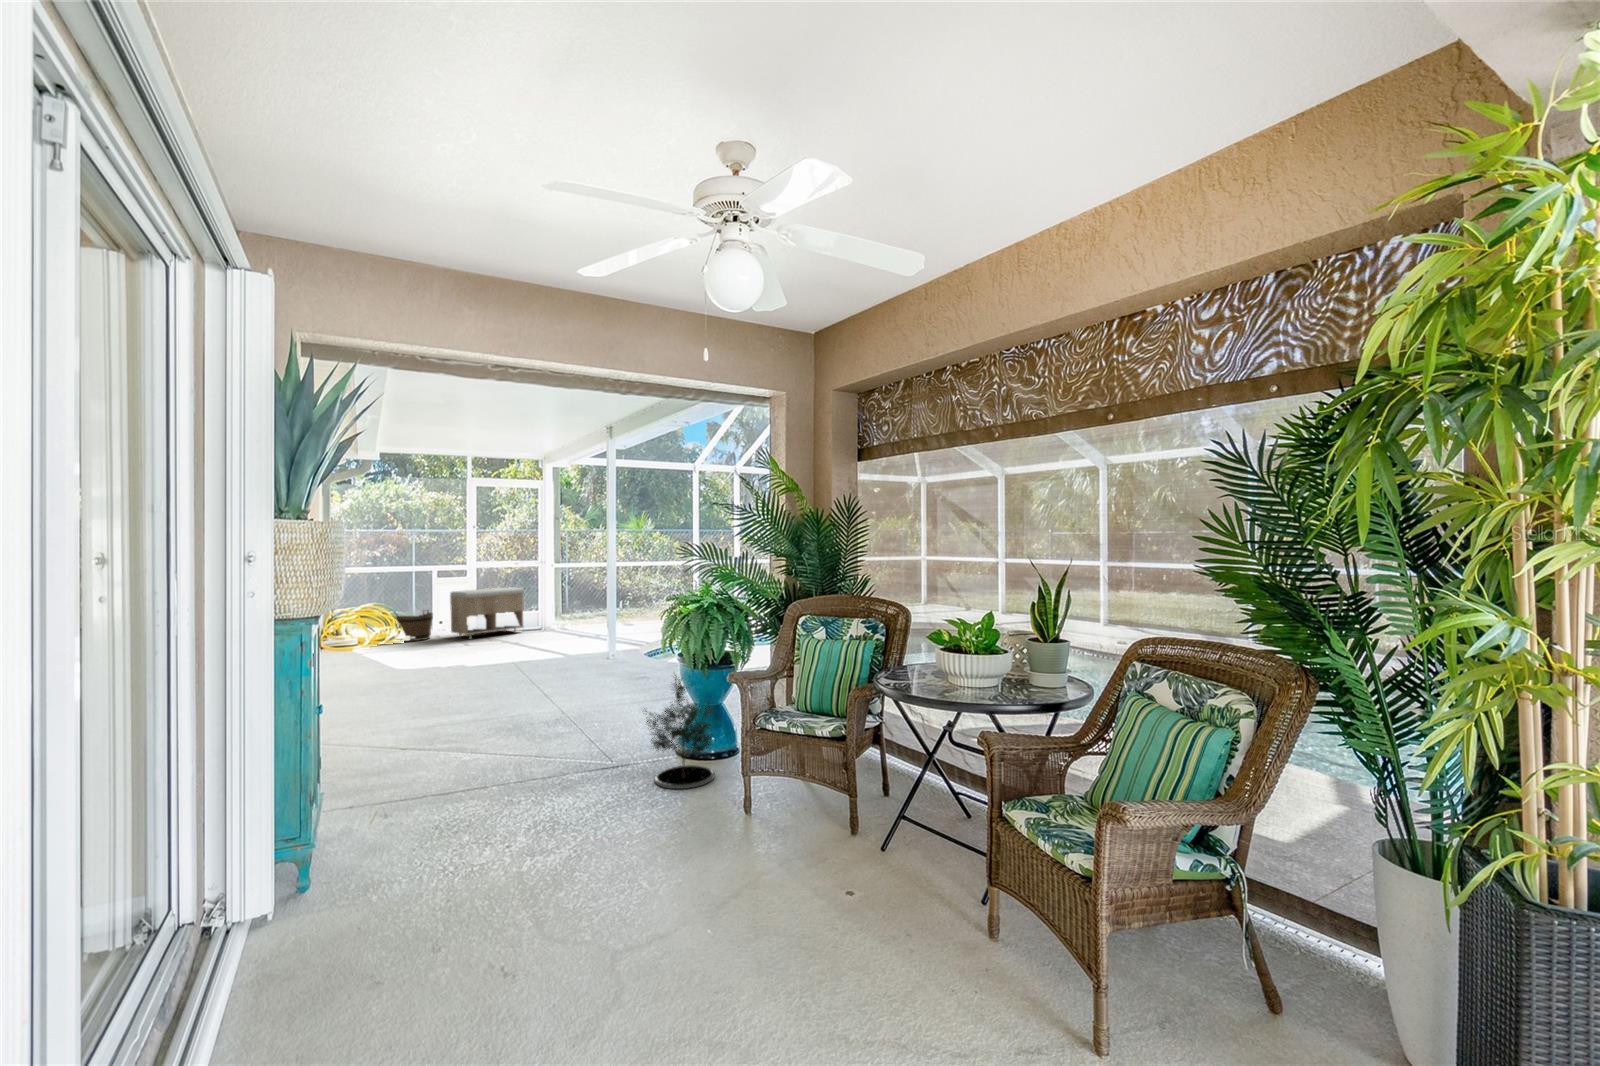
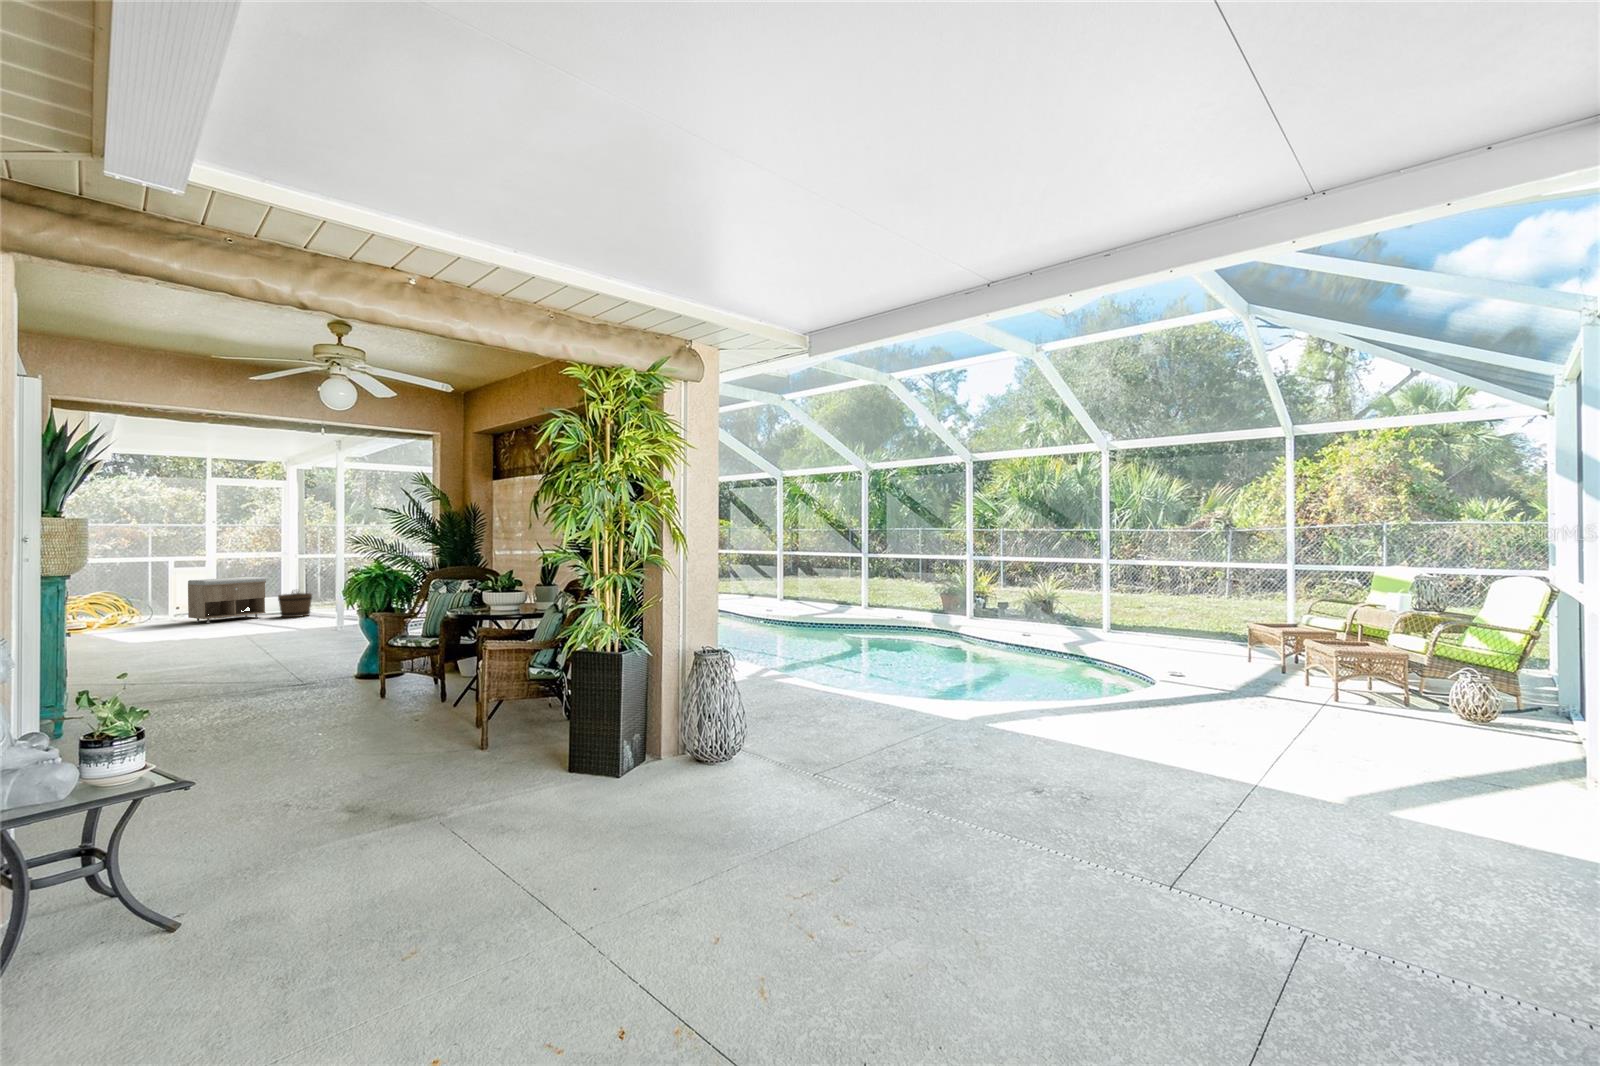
bucket: present [395,611,433,642] -> present [278,591,312,617]
potted tree: present [646,675,714,789] -> none [313,615,371,690]

